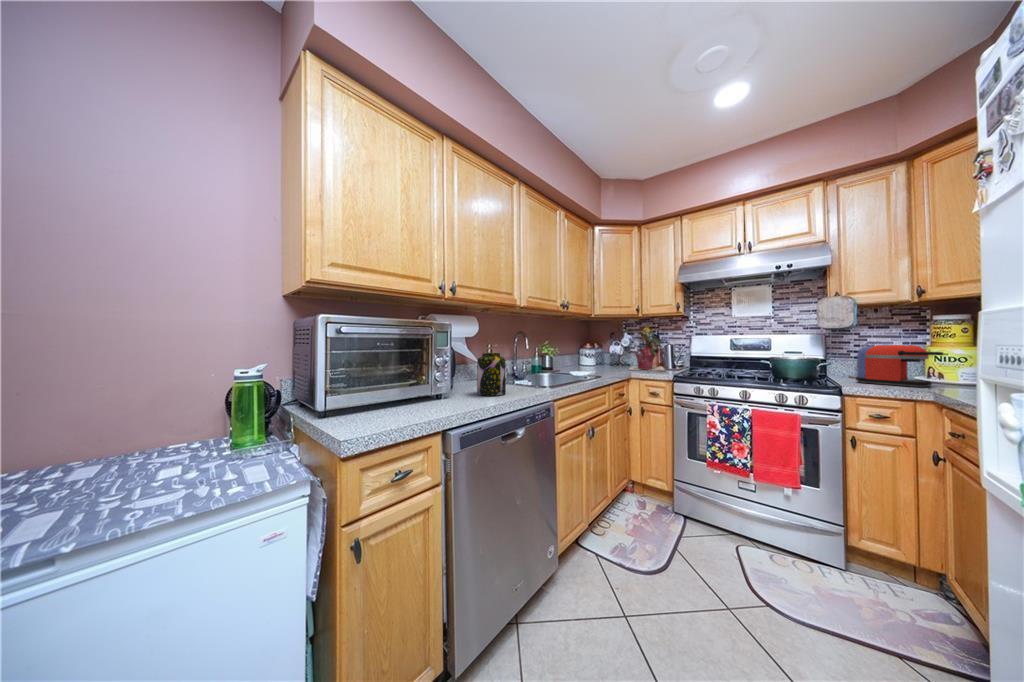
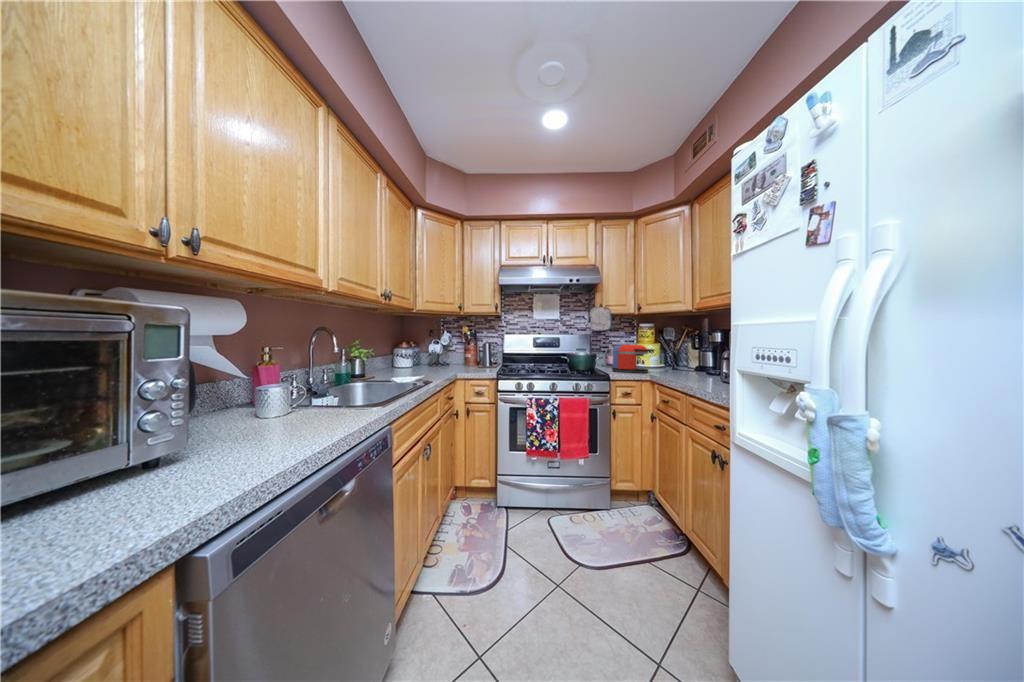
potted plant: present [629,328,665,371] -> none [451,325,485,369]
jar: present [477,353,506,396] -> none [253,363,313,439]

